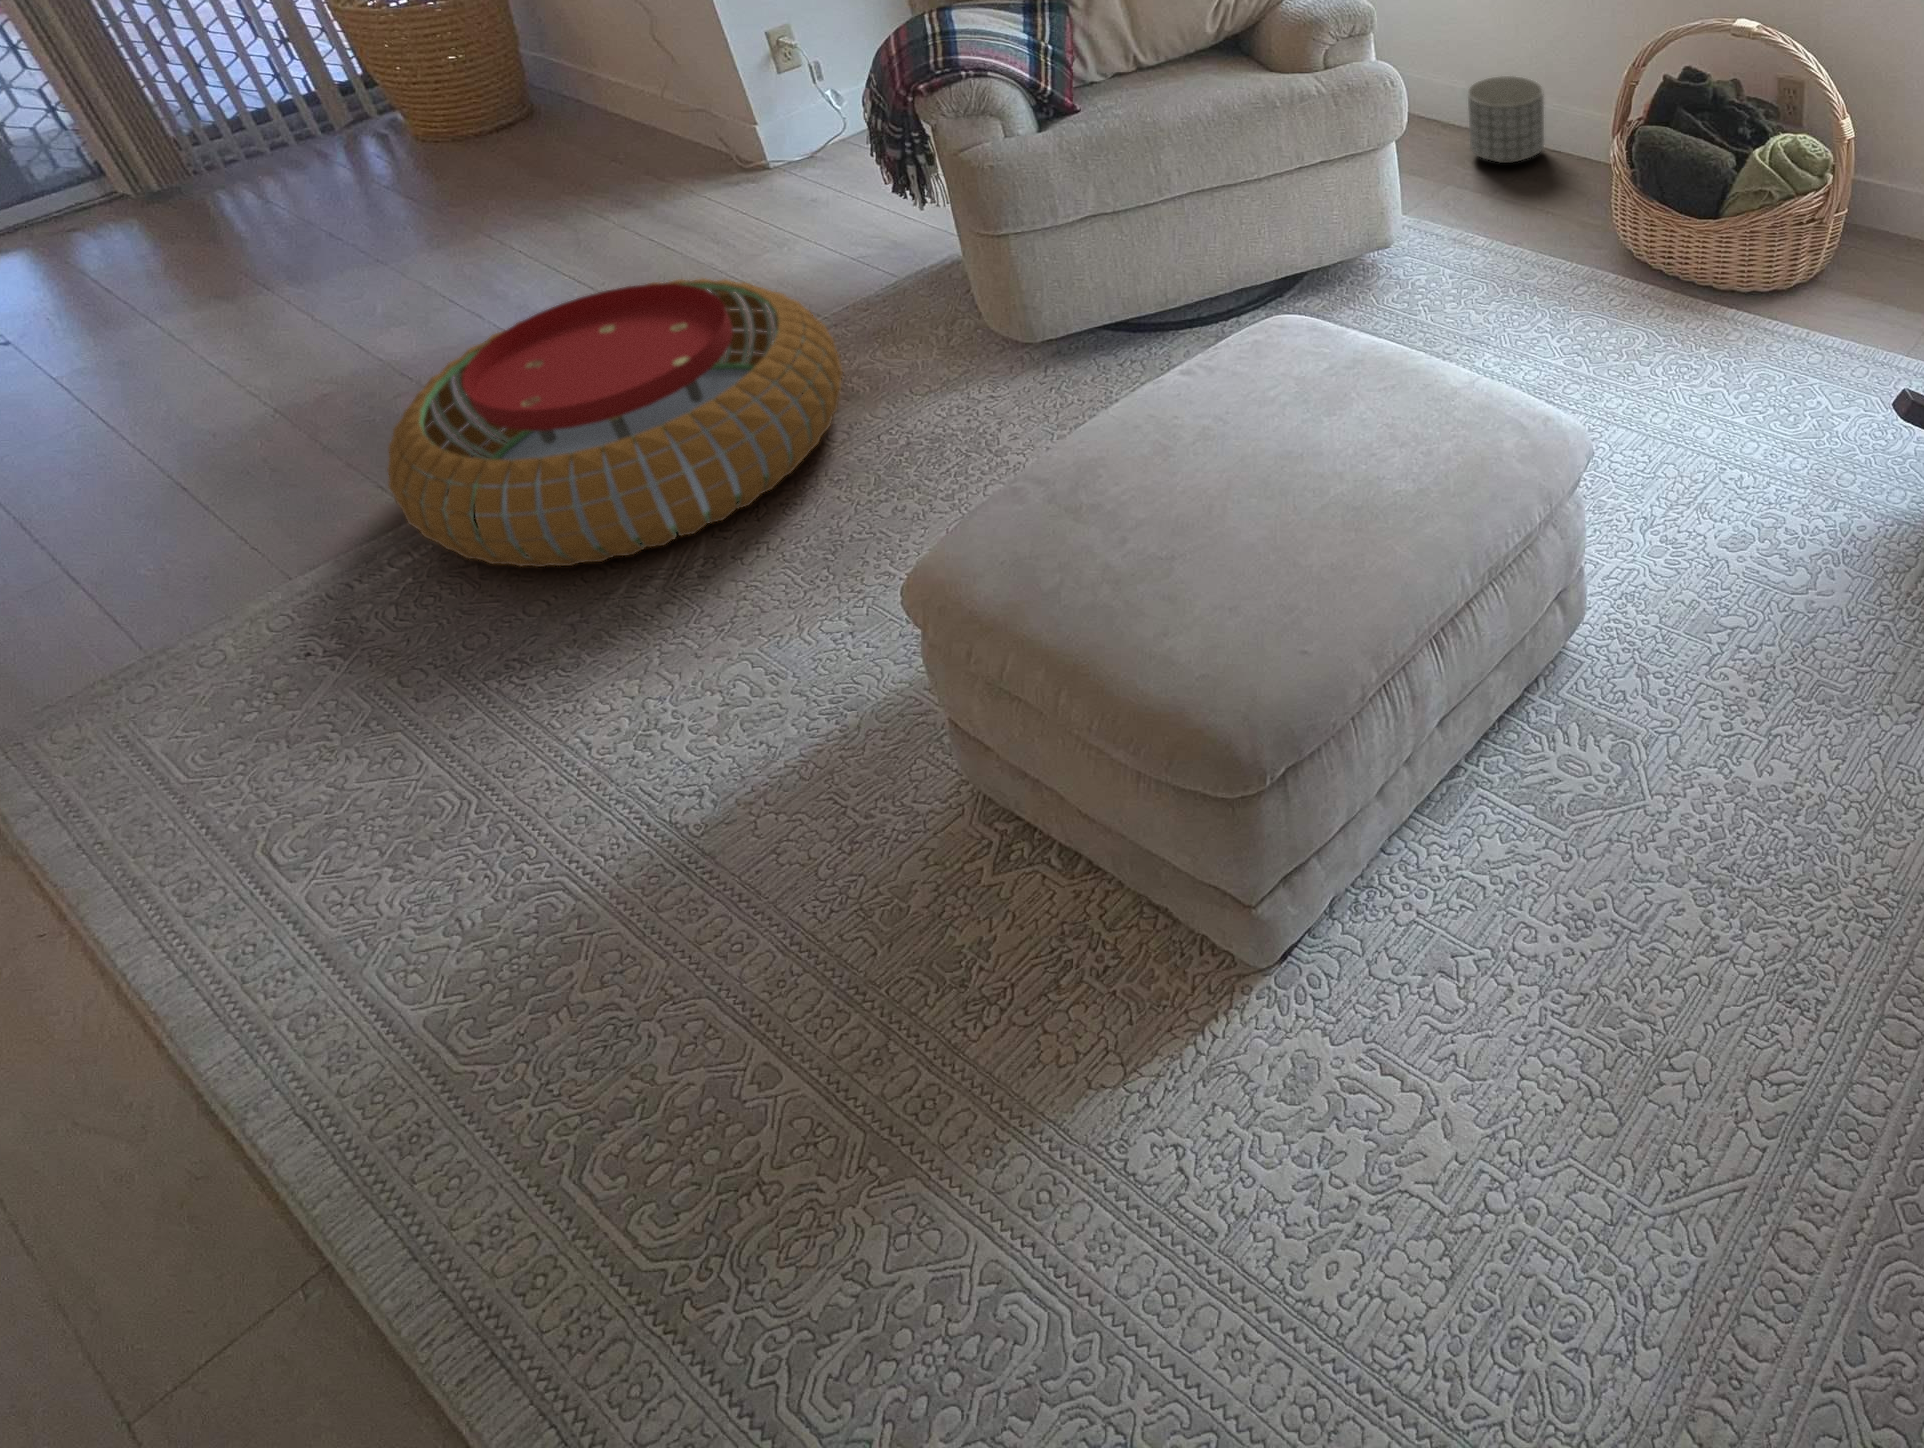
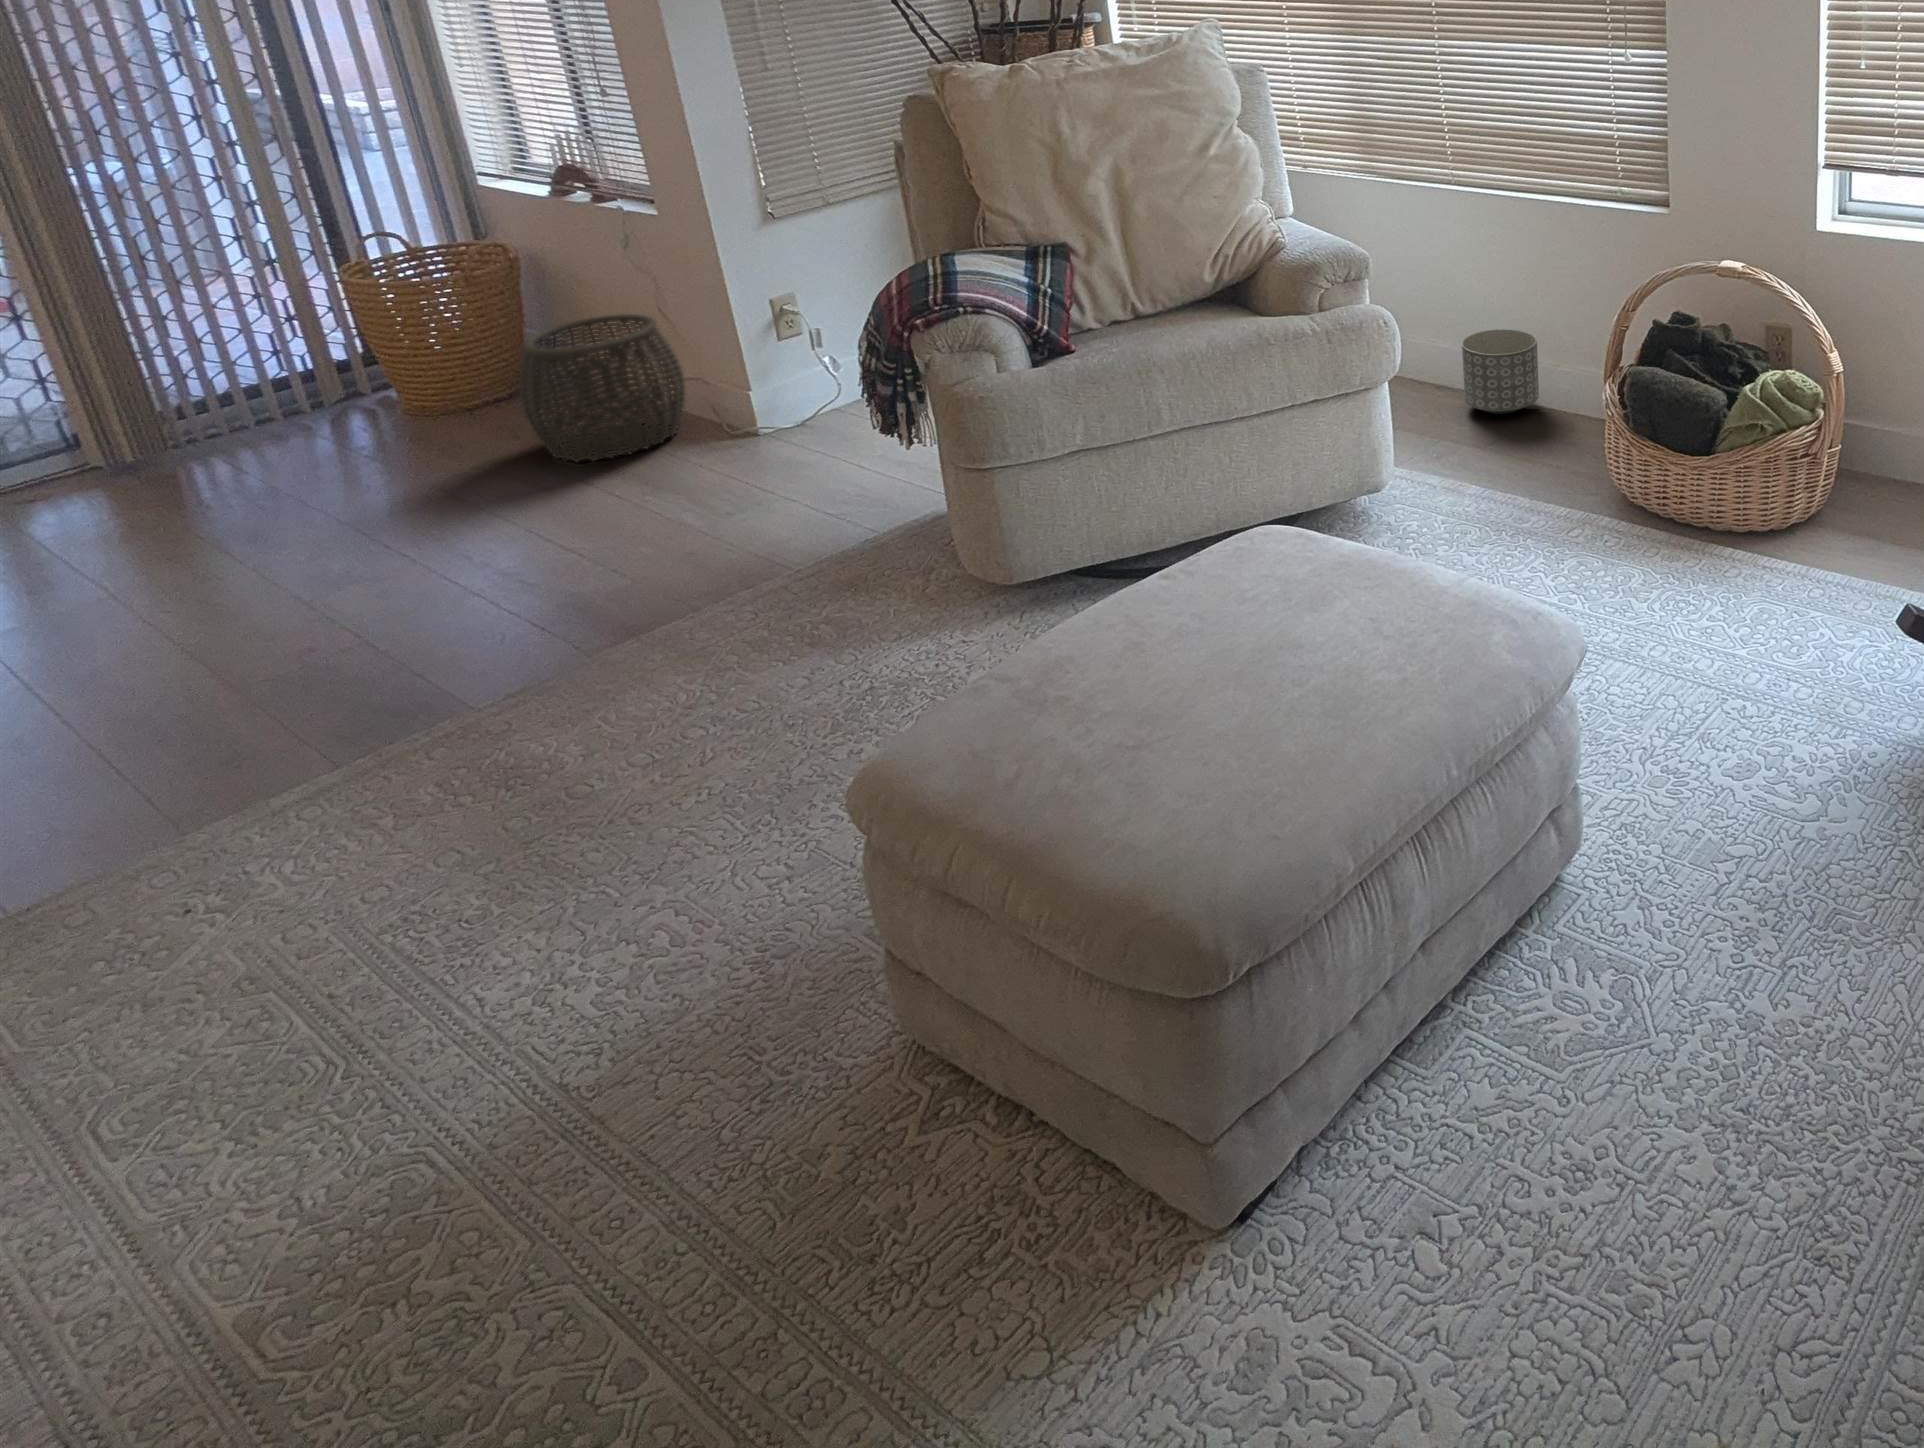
woven basket: none [524,50,695,201] -> present [519,314,685,462]
pouf: present [387,278,843,567] -> none [314,519,810,816]

